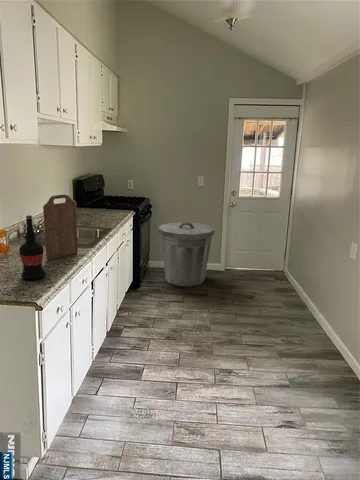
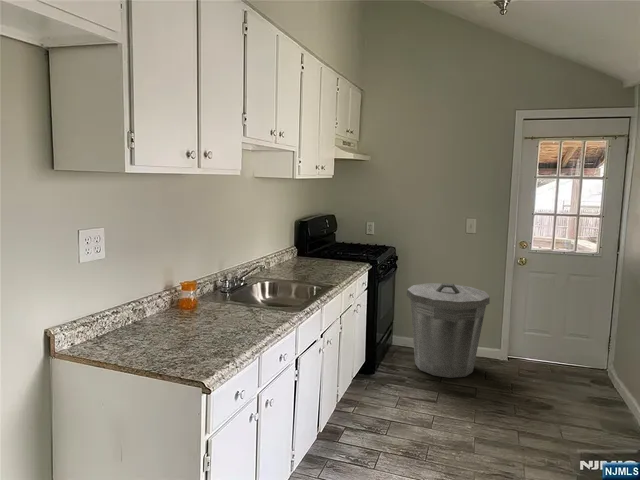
cutting board: present [43,195,78,260] -> none [236,238,280,324]
wine bottle: present [19,215,45,280] -> none [196,263,227,350]

